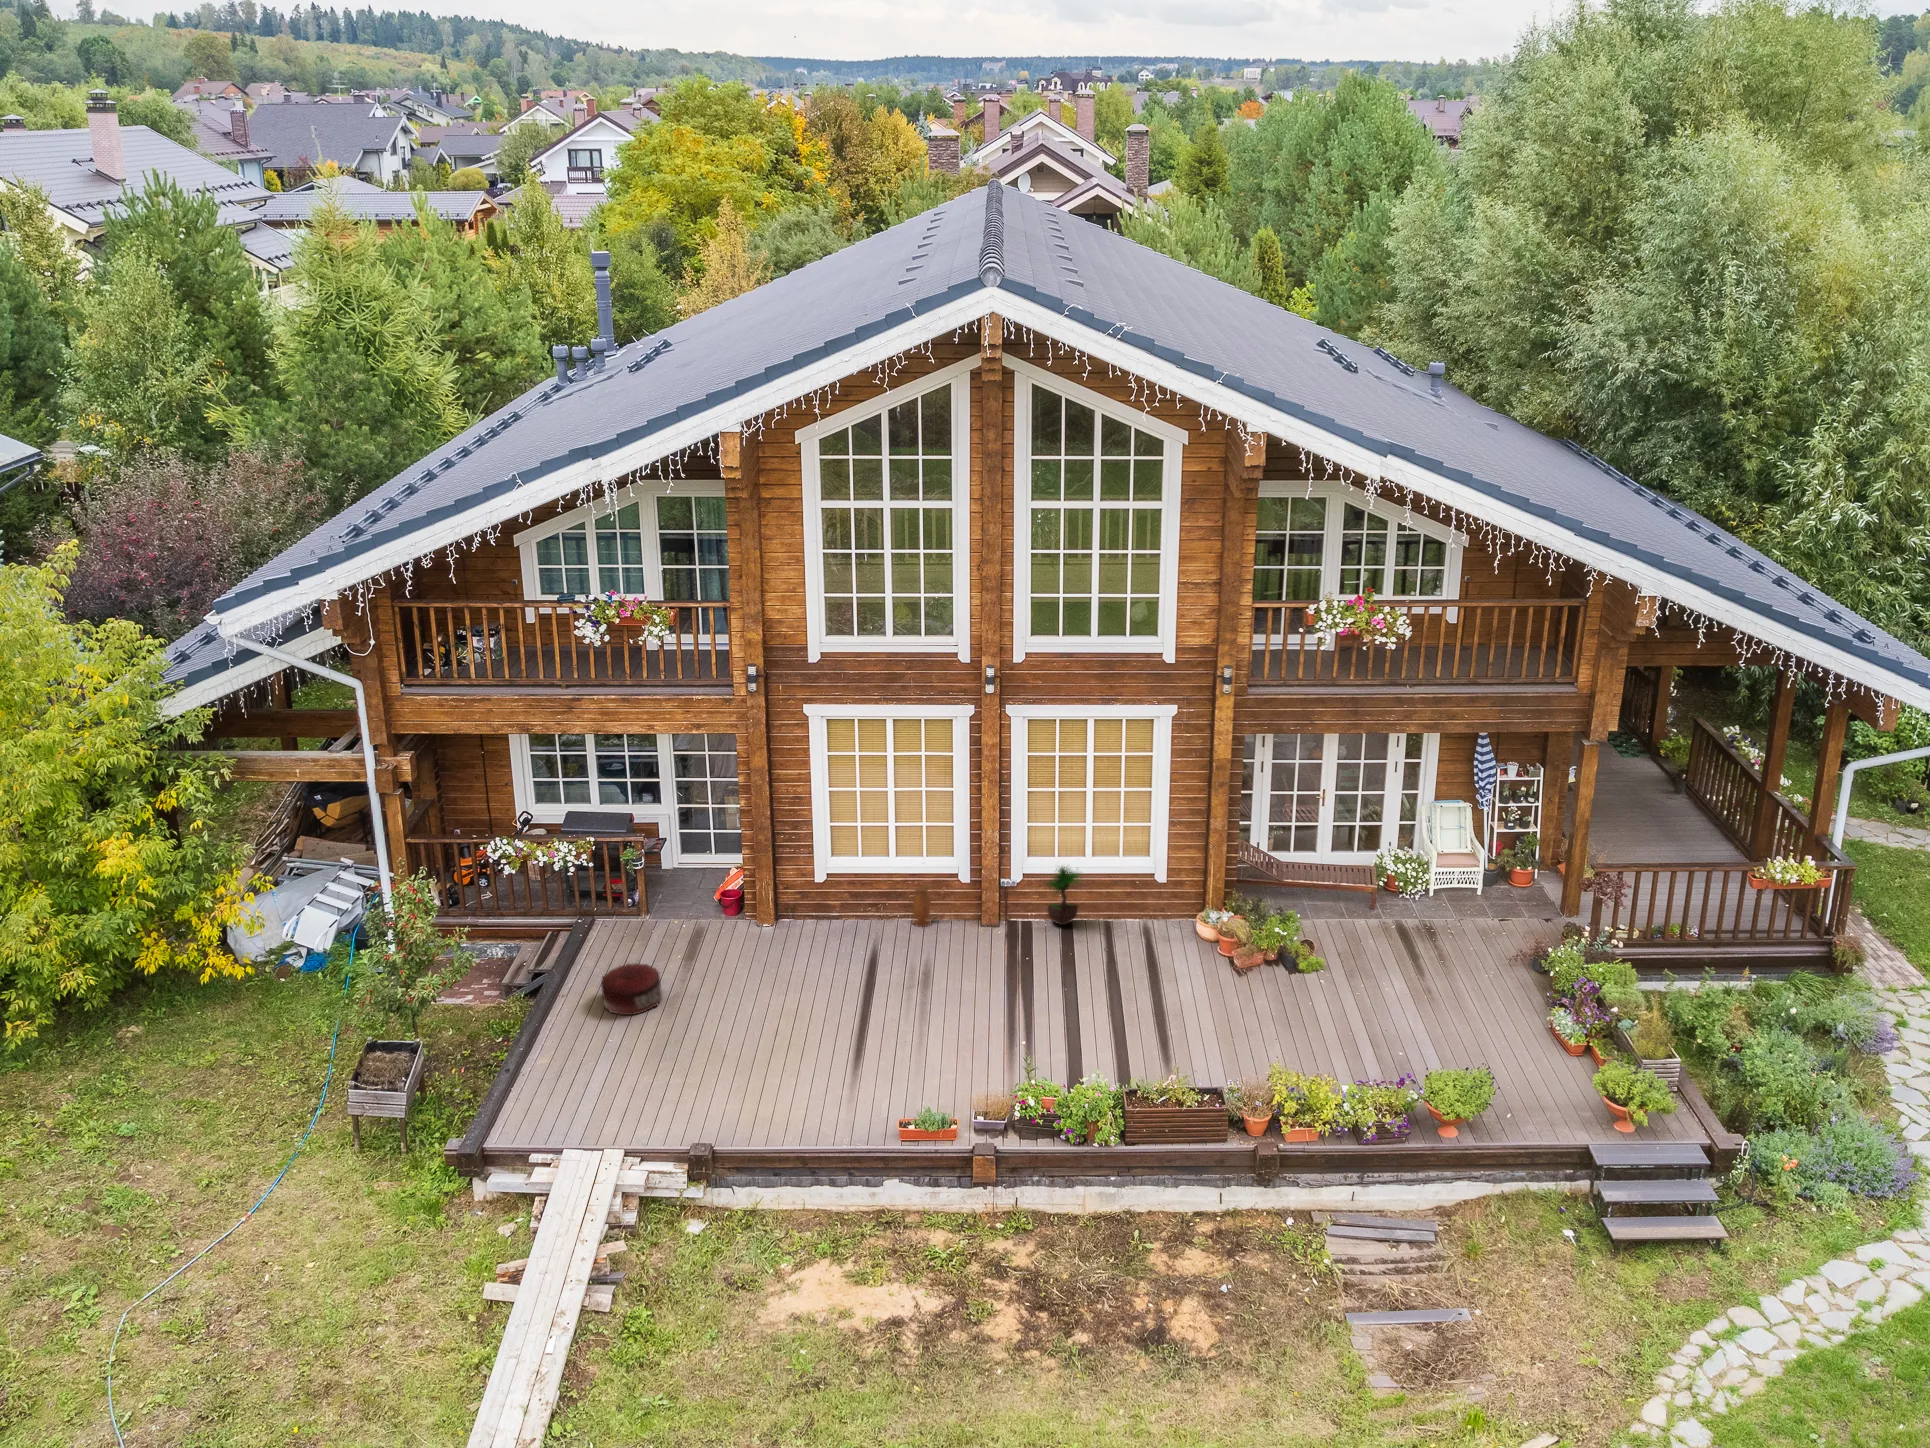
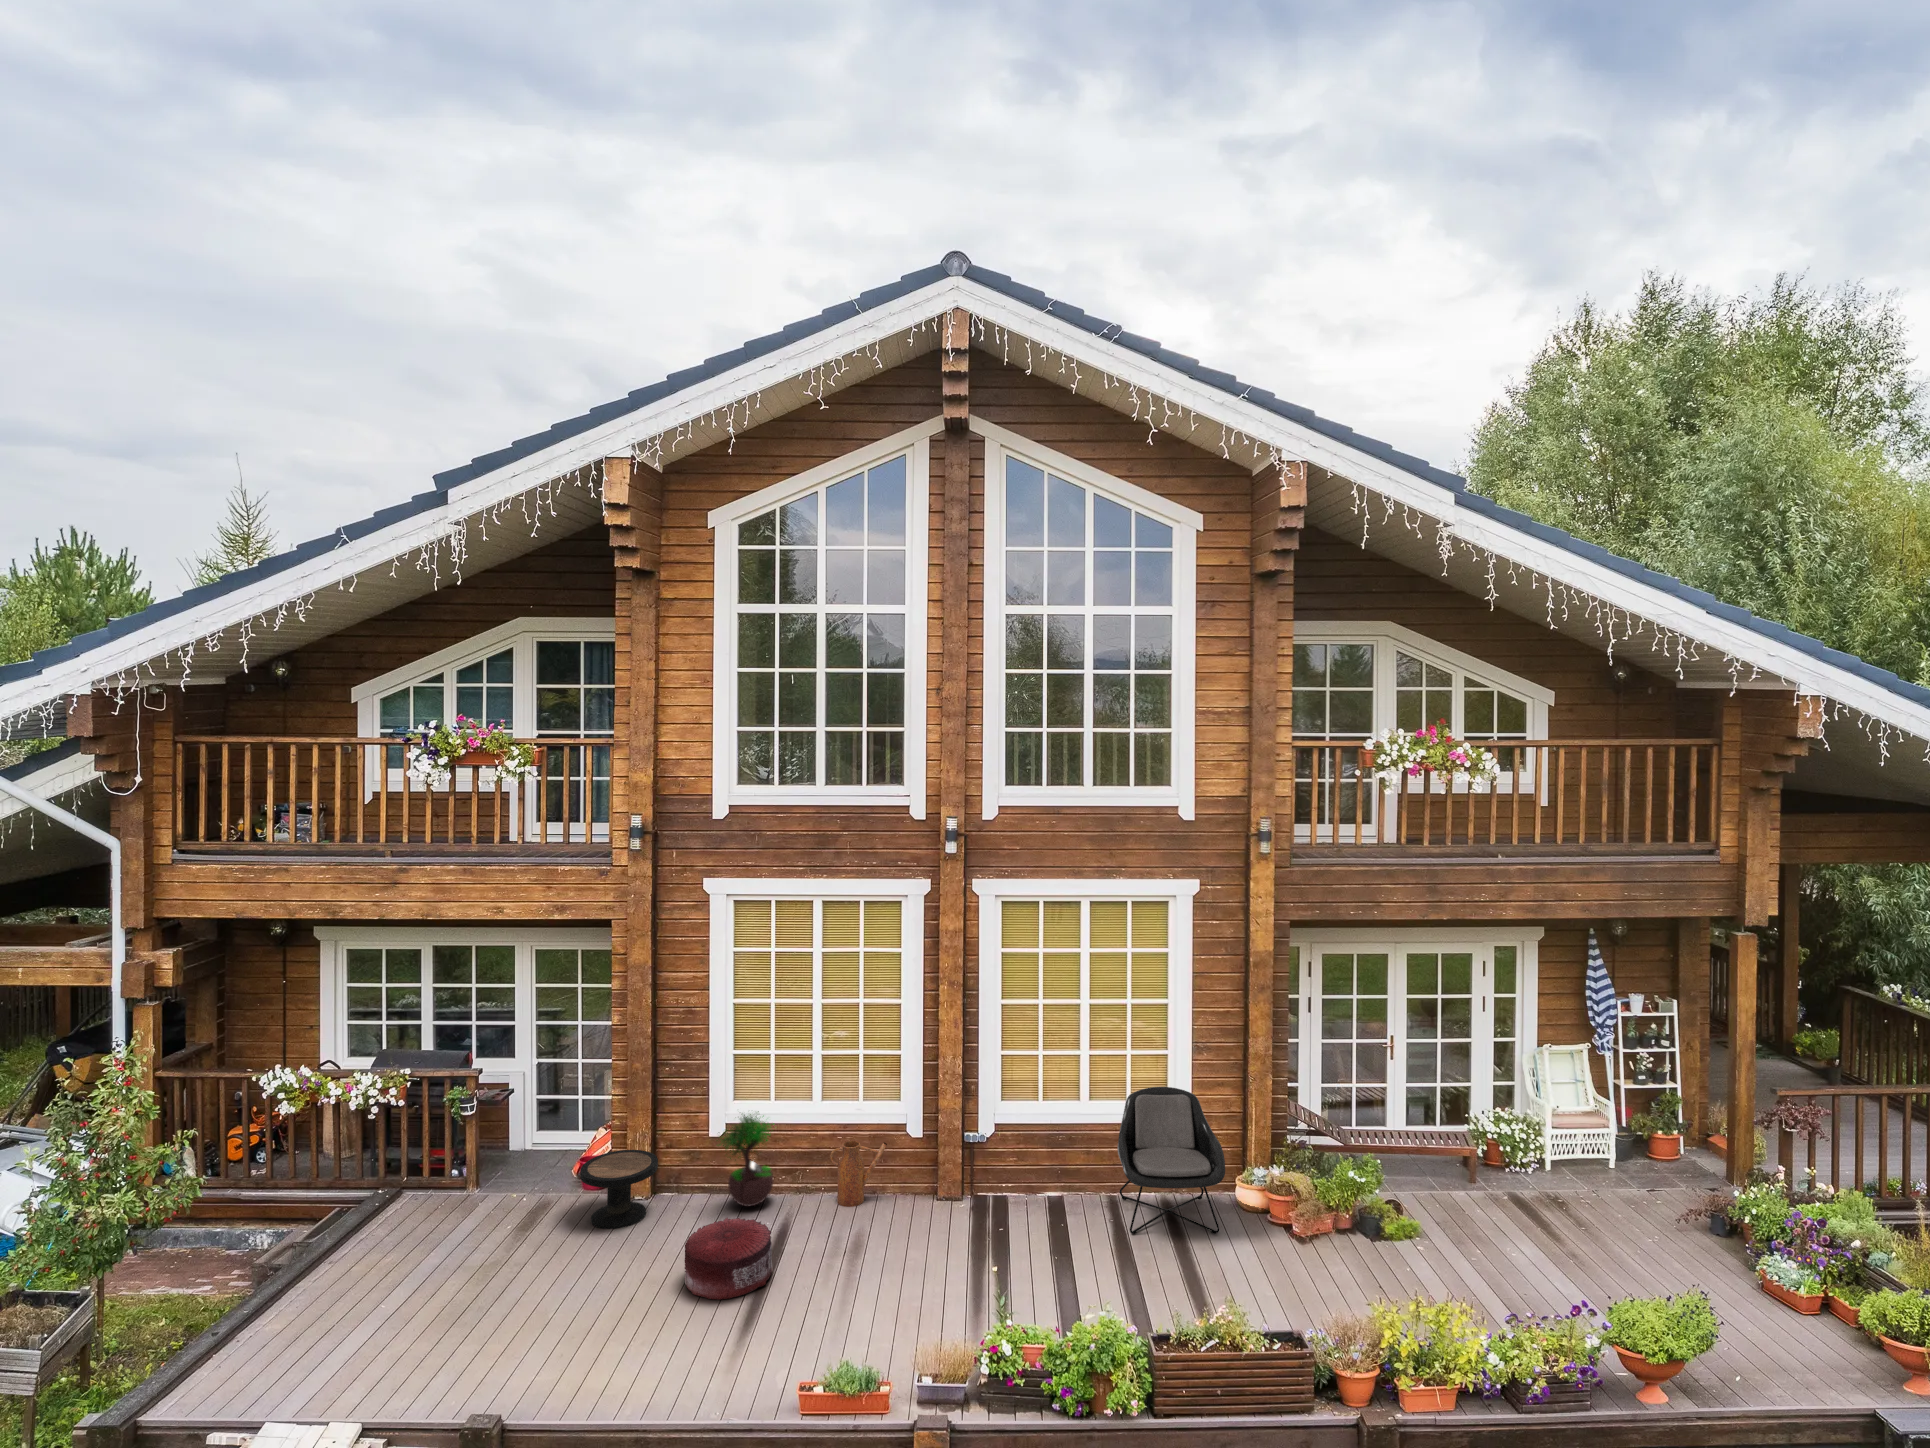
lounge chair: none [1112,846,1186,944] -> present [1117,1087,1225,1234]
potted tree: present [1047,867,1080,925] -> present [717,1111,774,1206]
side table: none [736,892,788,945] -> present [580,1150,658,1229]
pouf: present [601,964,662,1015] -> present [685,1218,773,1300]

